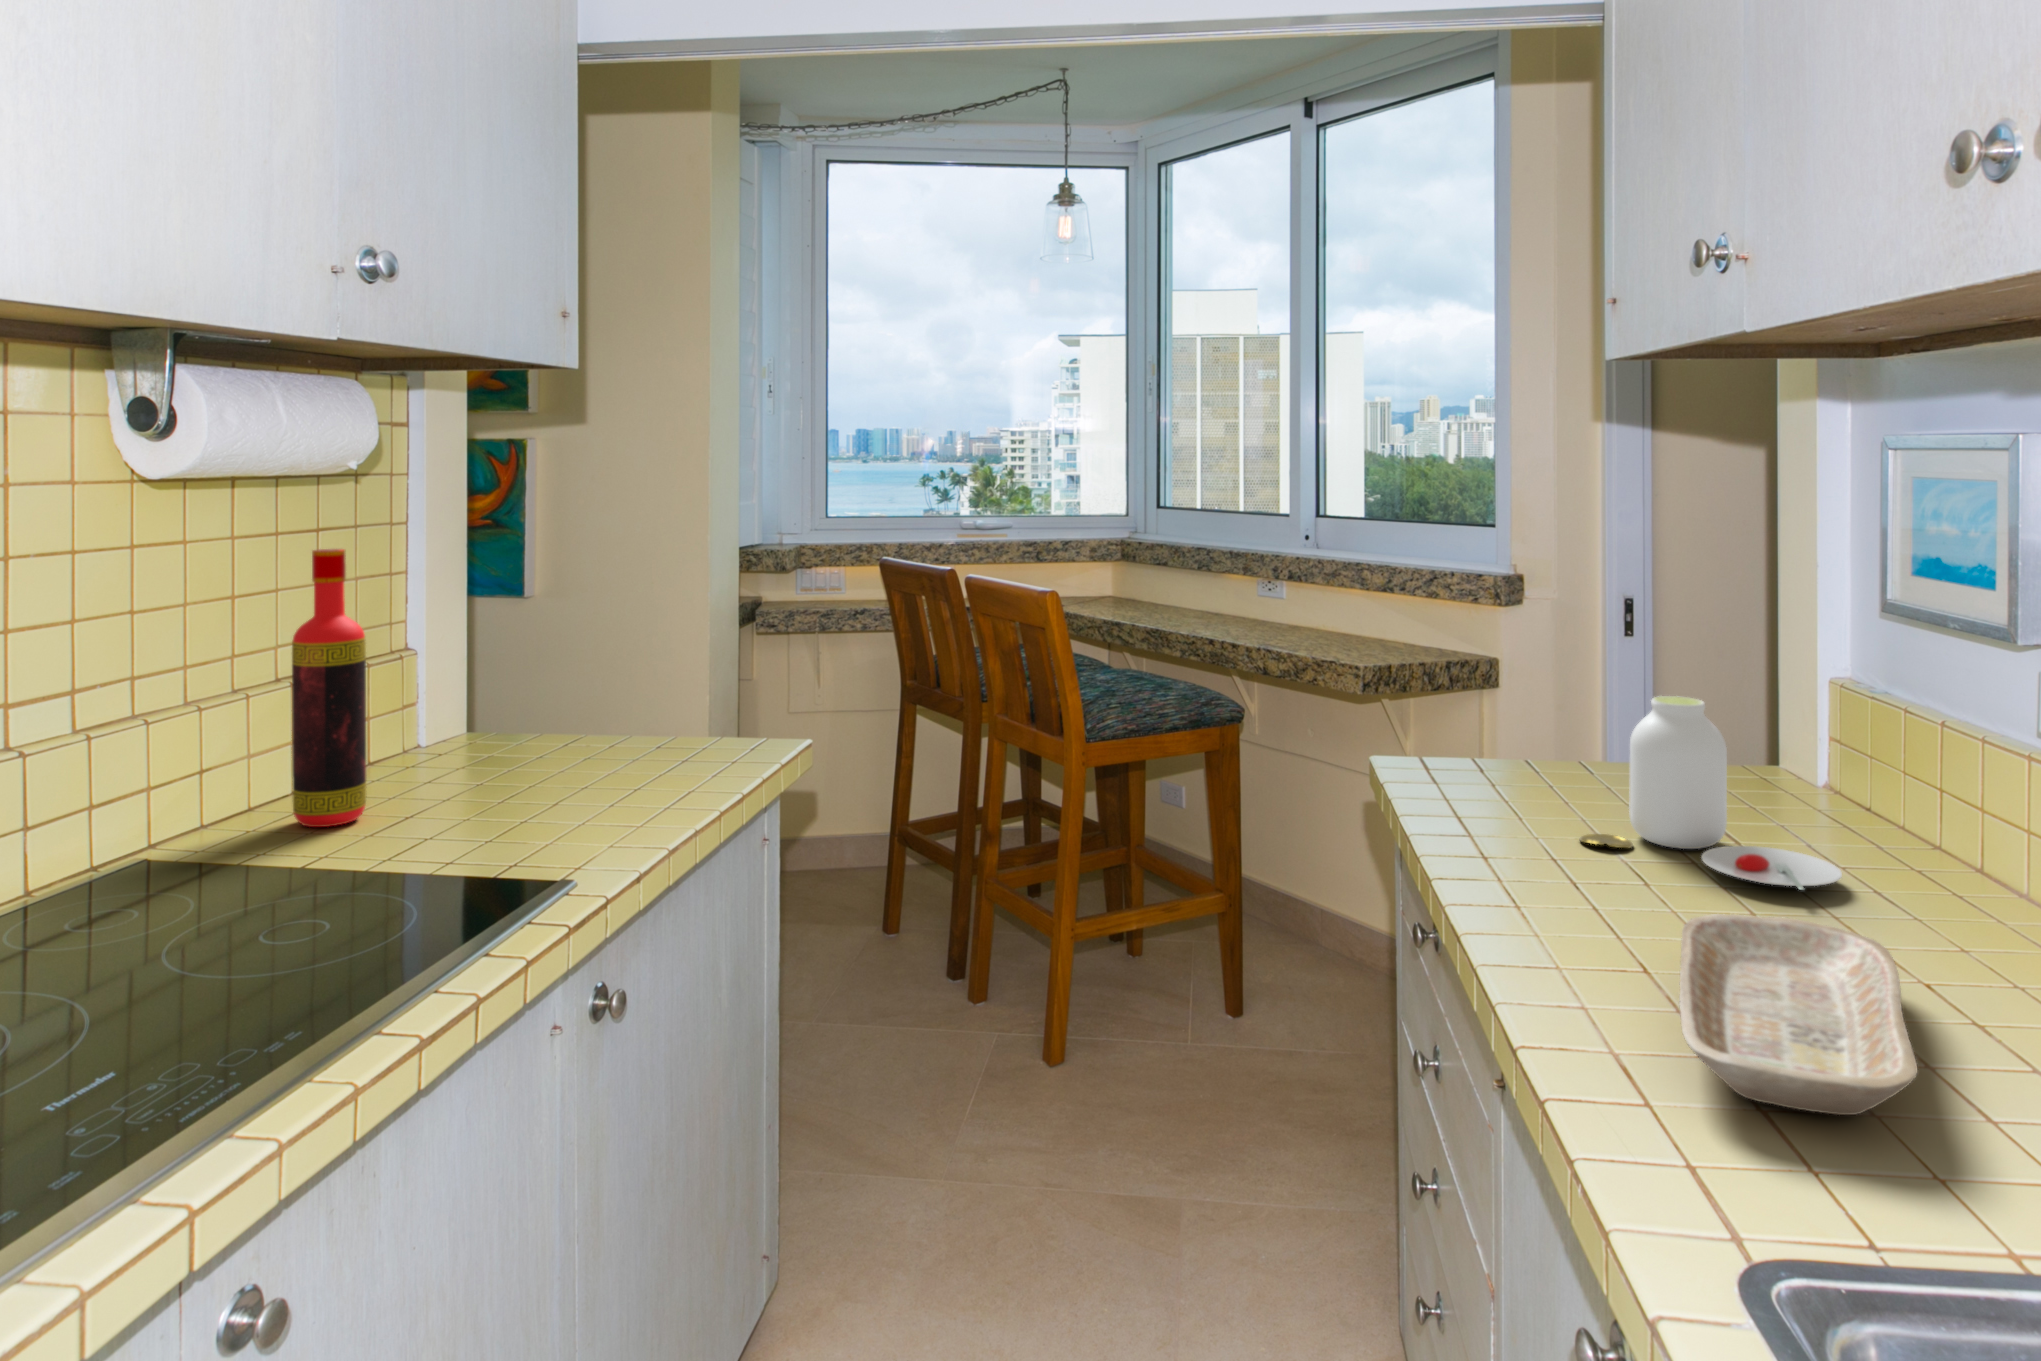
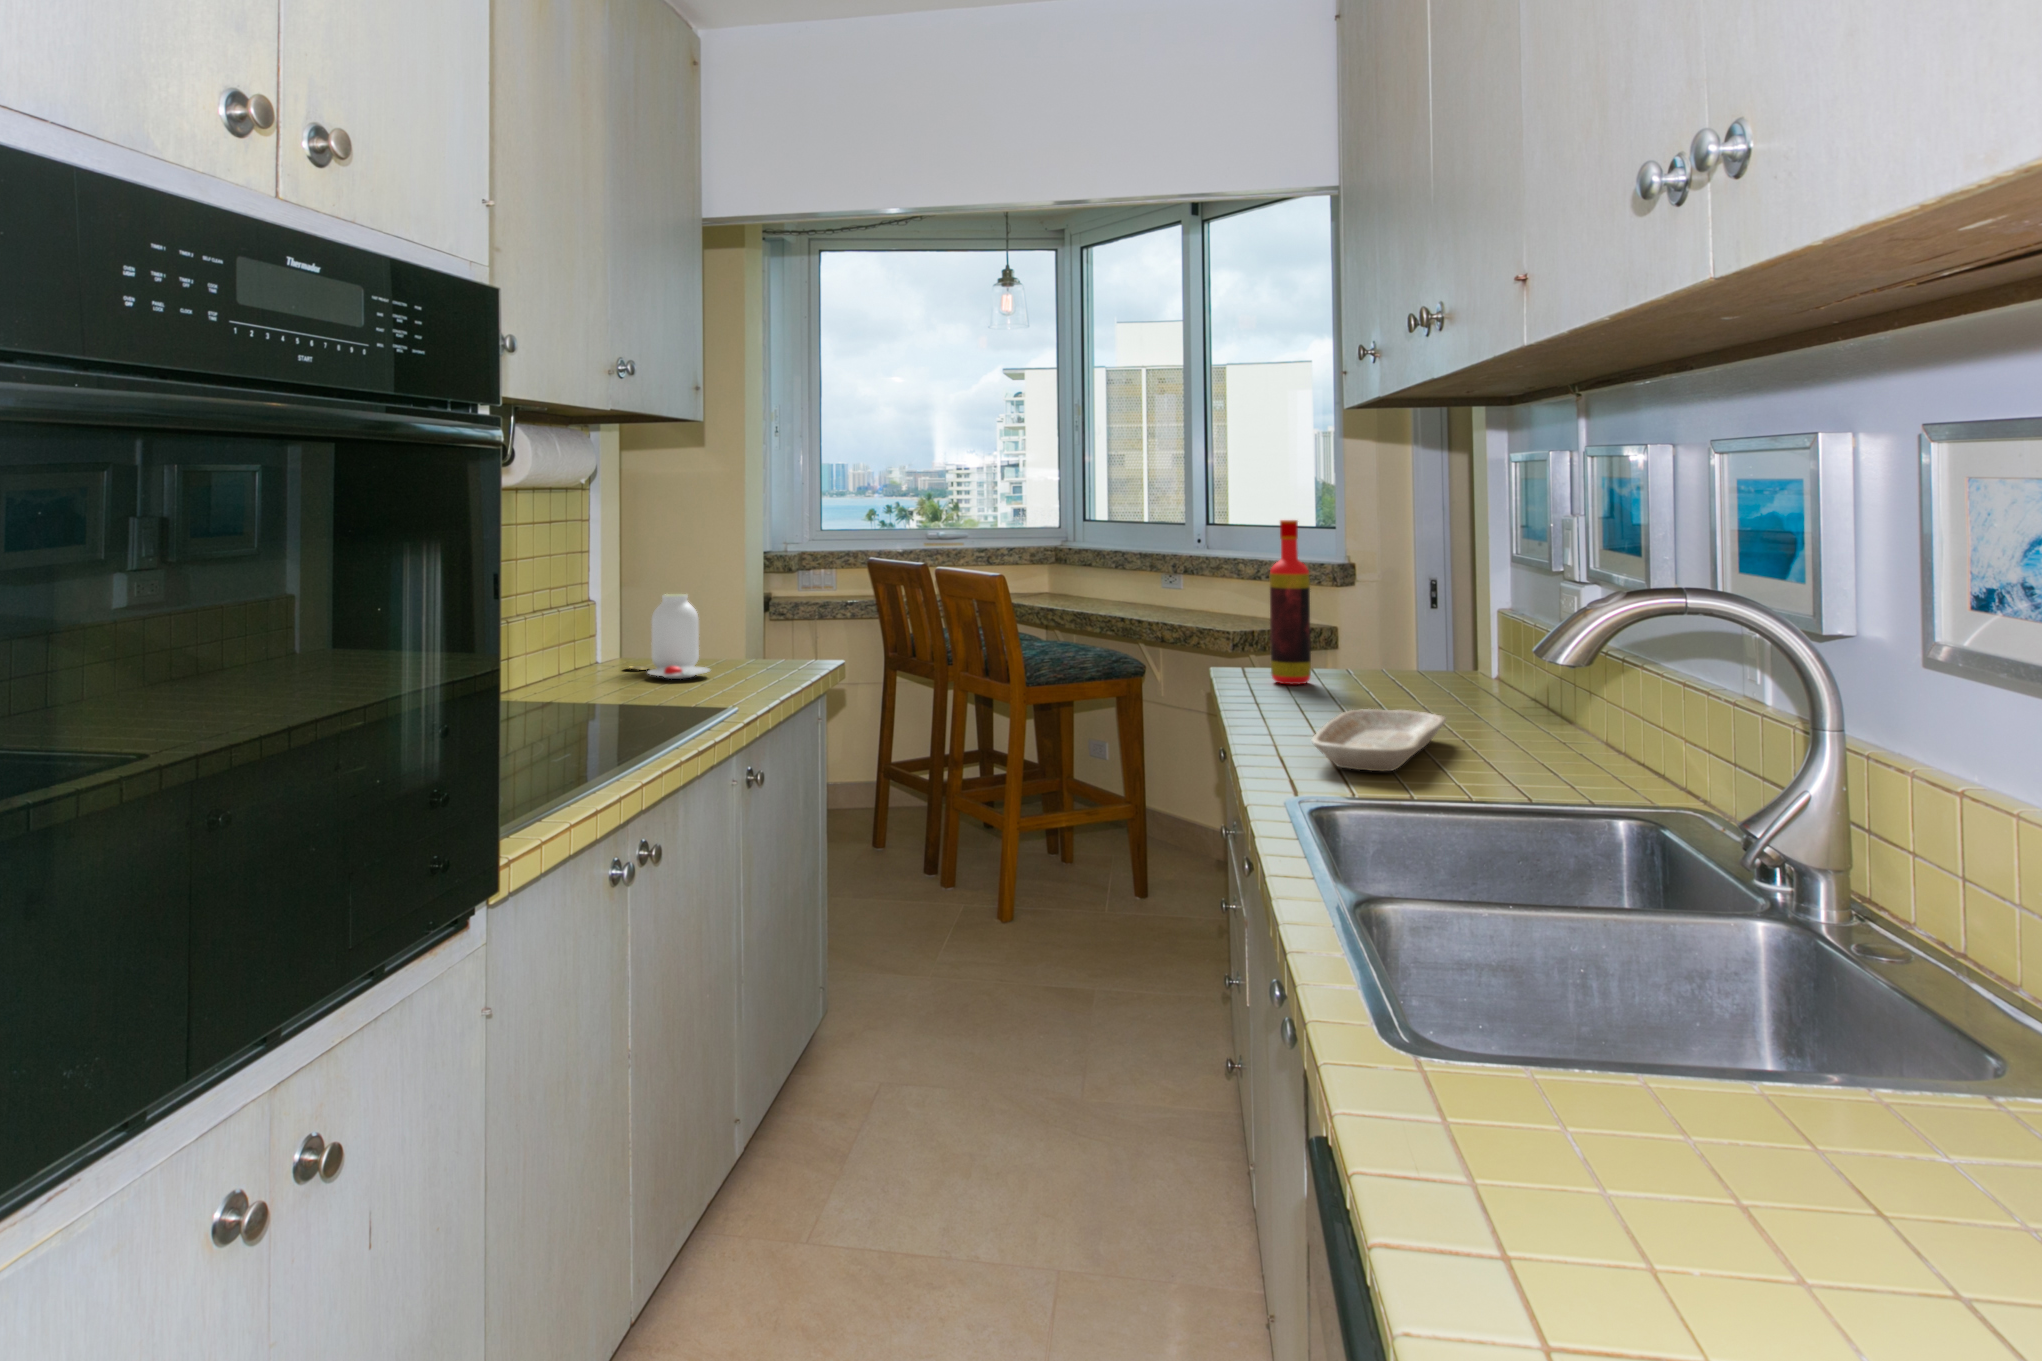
bottle: present [292,549,367,827] -> present [1270,520,1311,684]
jar: present [1580,696,1842,890] -> present [630,594,710,679]

